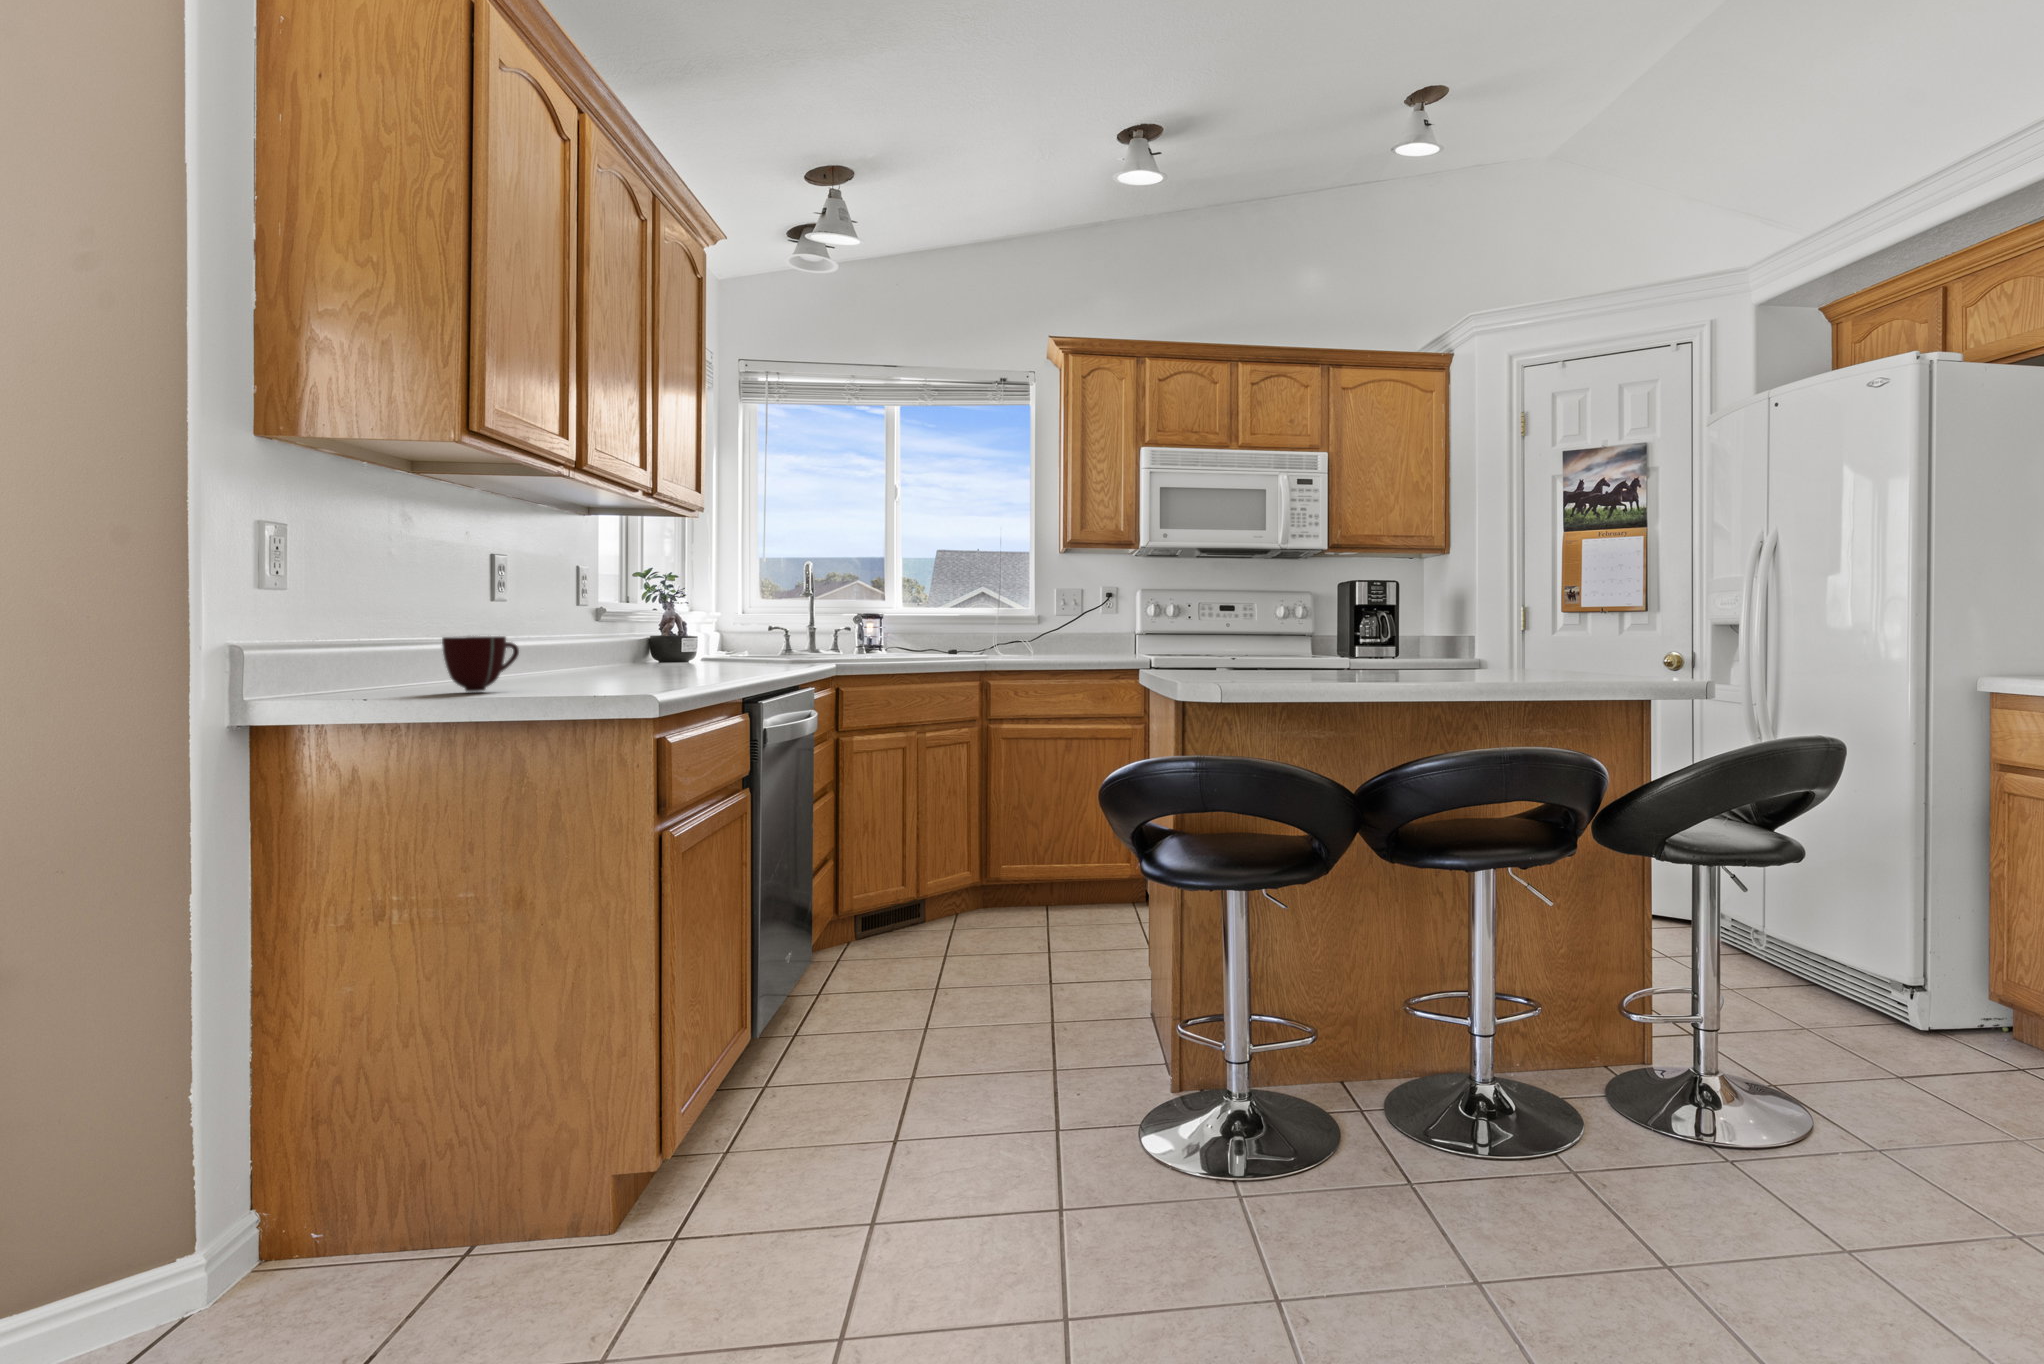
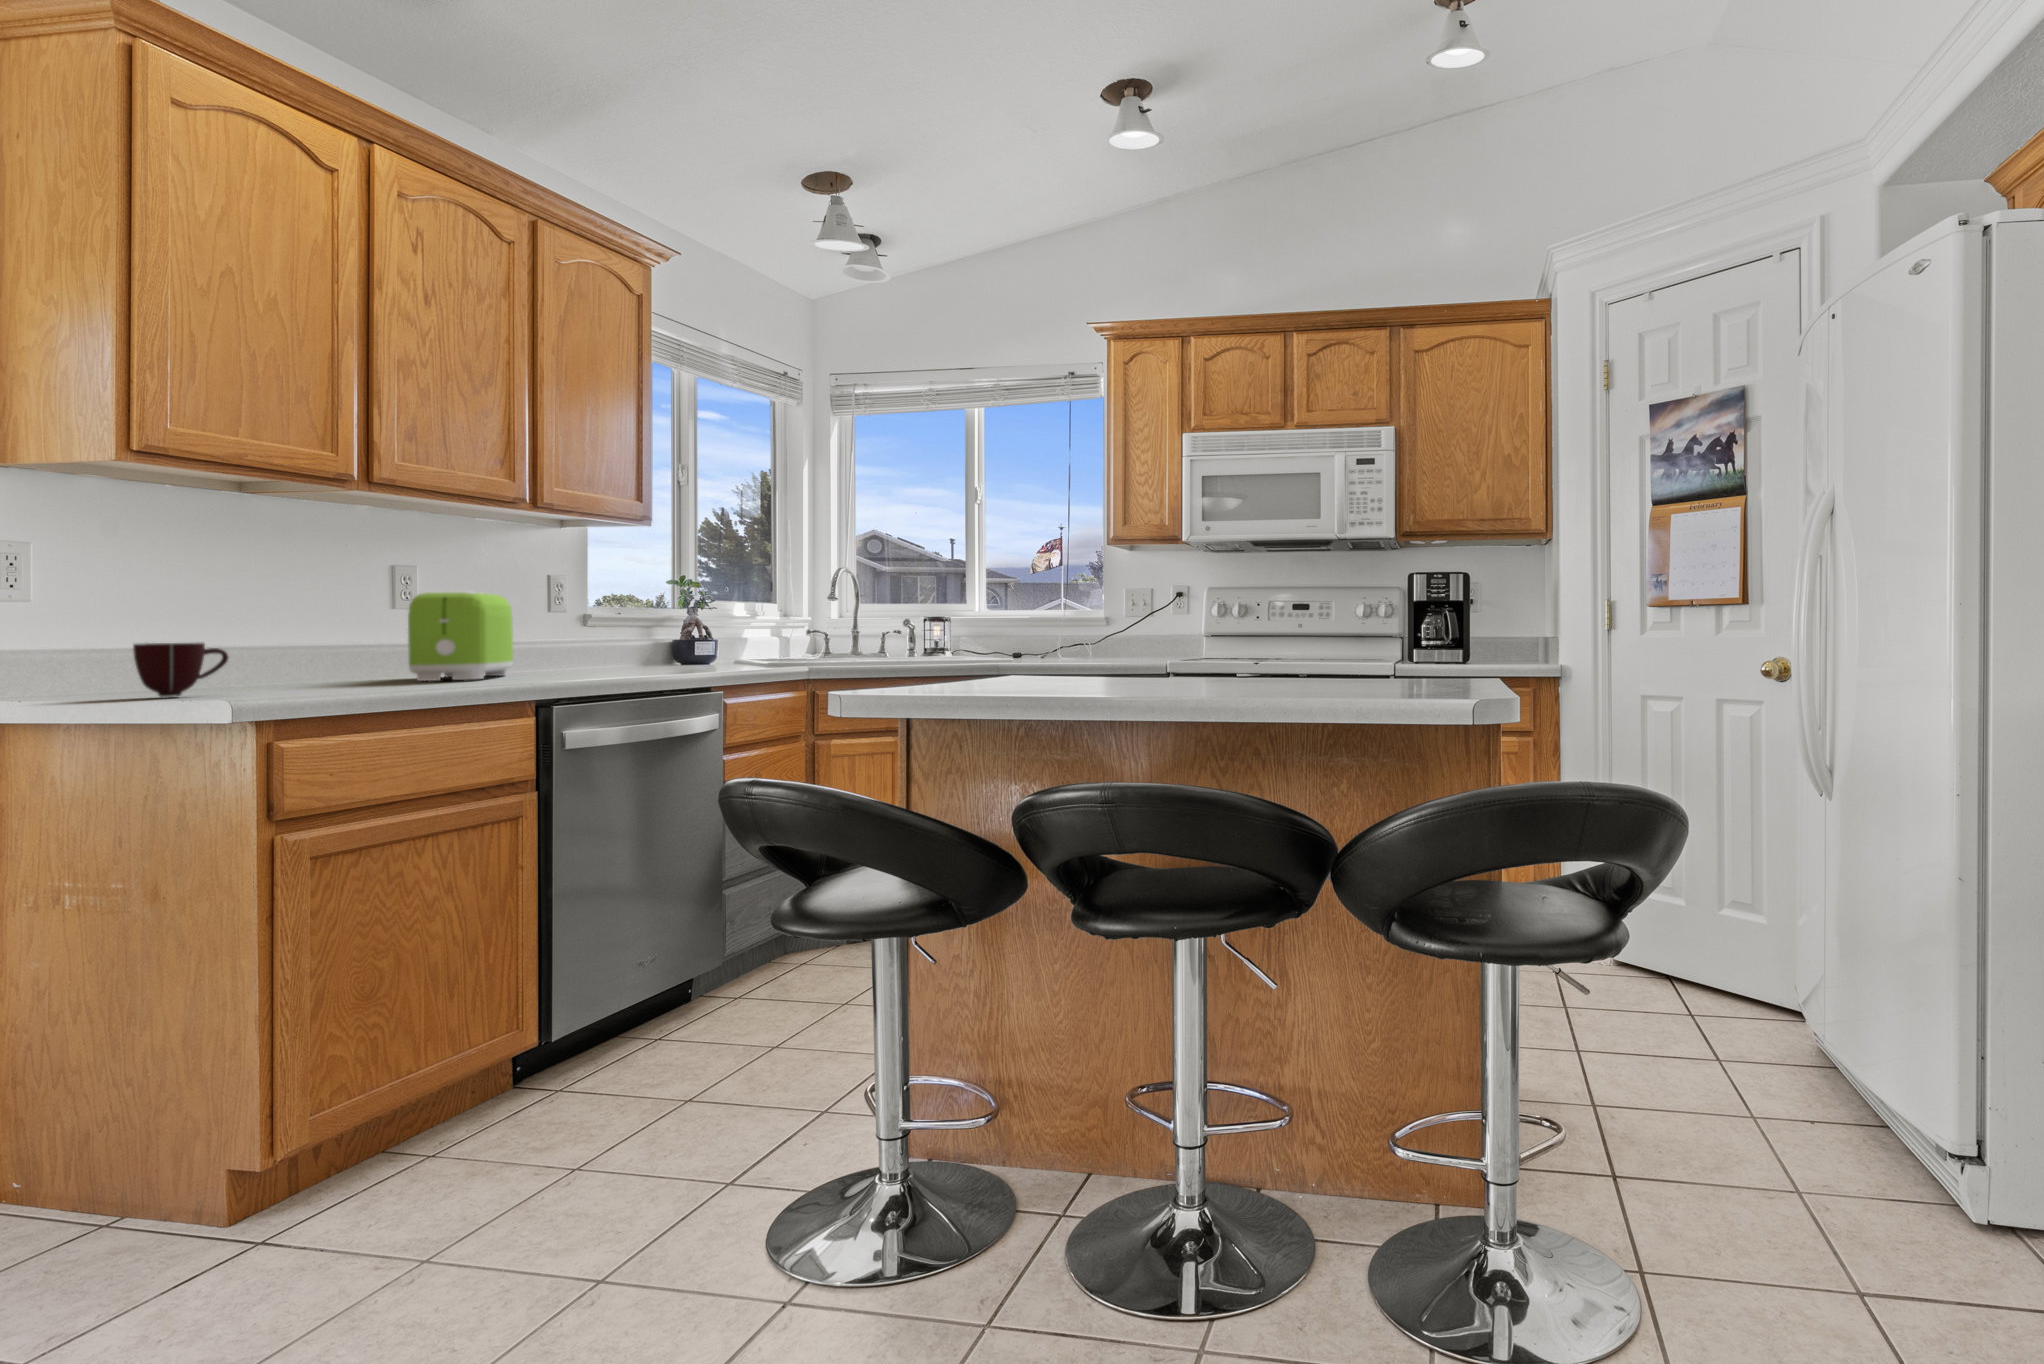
toaster: none [557,585,657,677] -> present [408,591,513,681]

